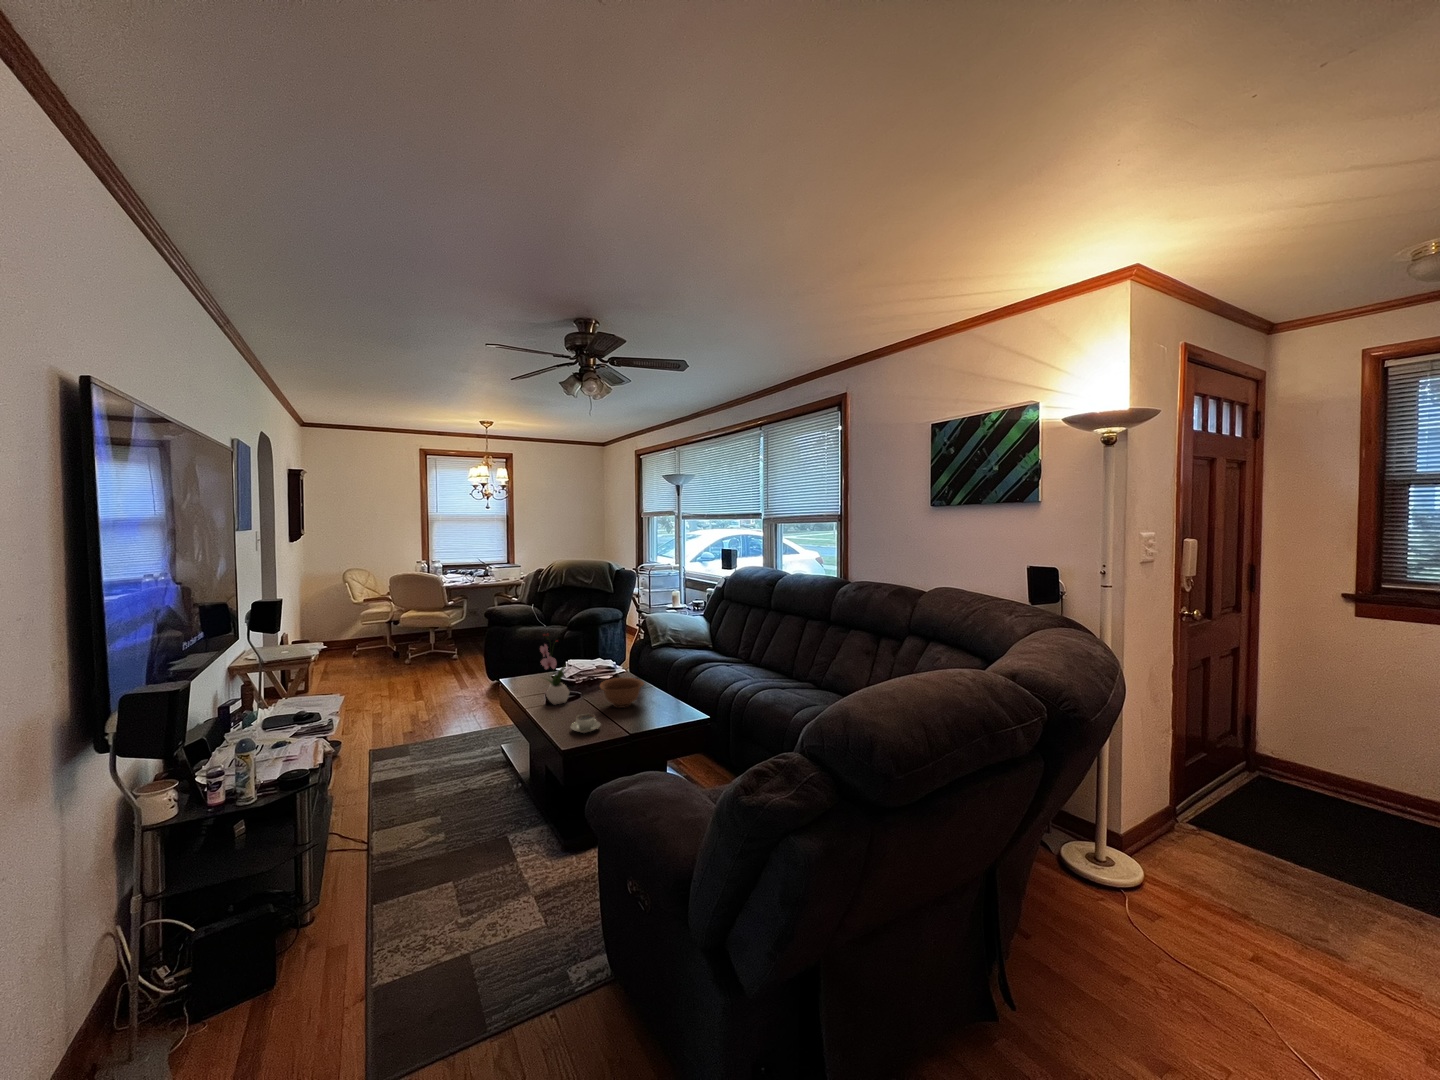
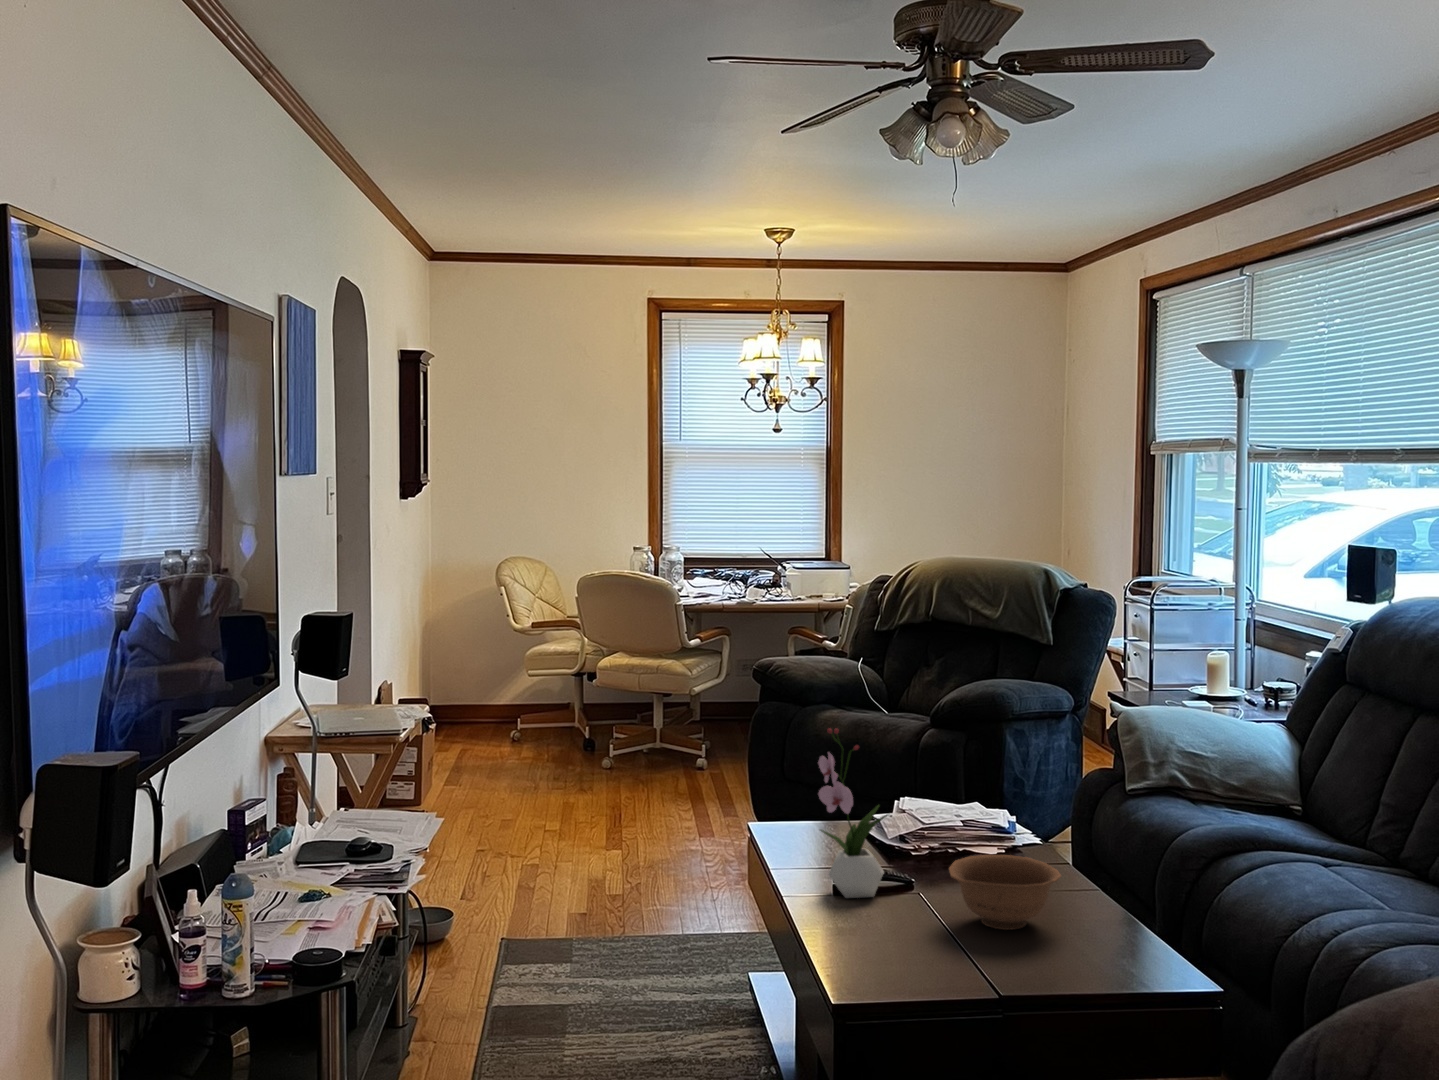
coffee cup: present [571,714,600,733] -> none [862,929,934,974]

